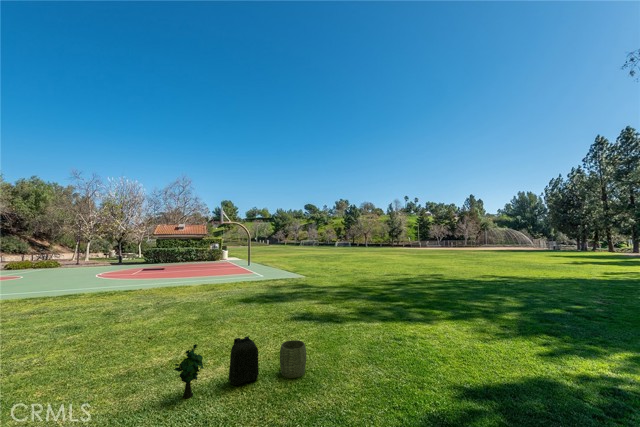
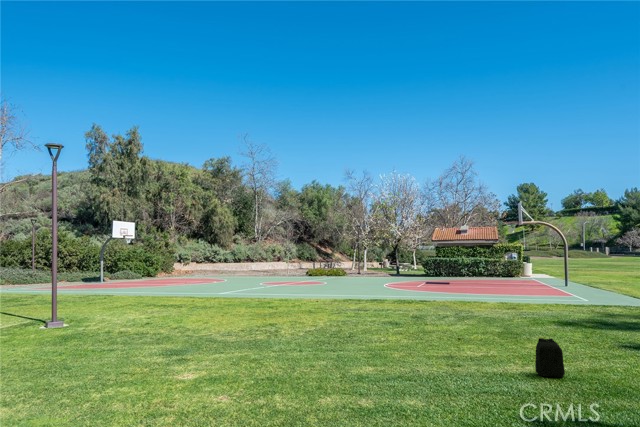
woven basket: present [280,340,306,378] -> none [587,351,619,385]
decorative plant: present [174,344,204,399] -> none [489,334,513,374]

